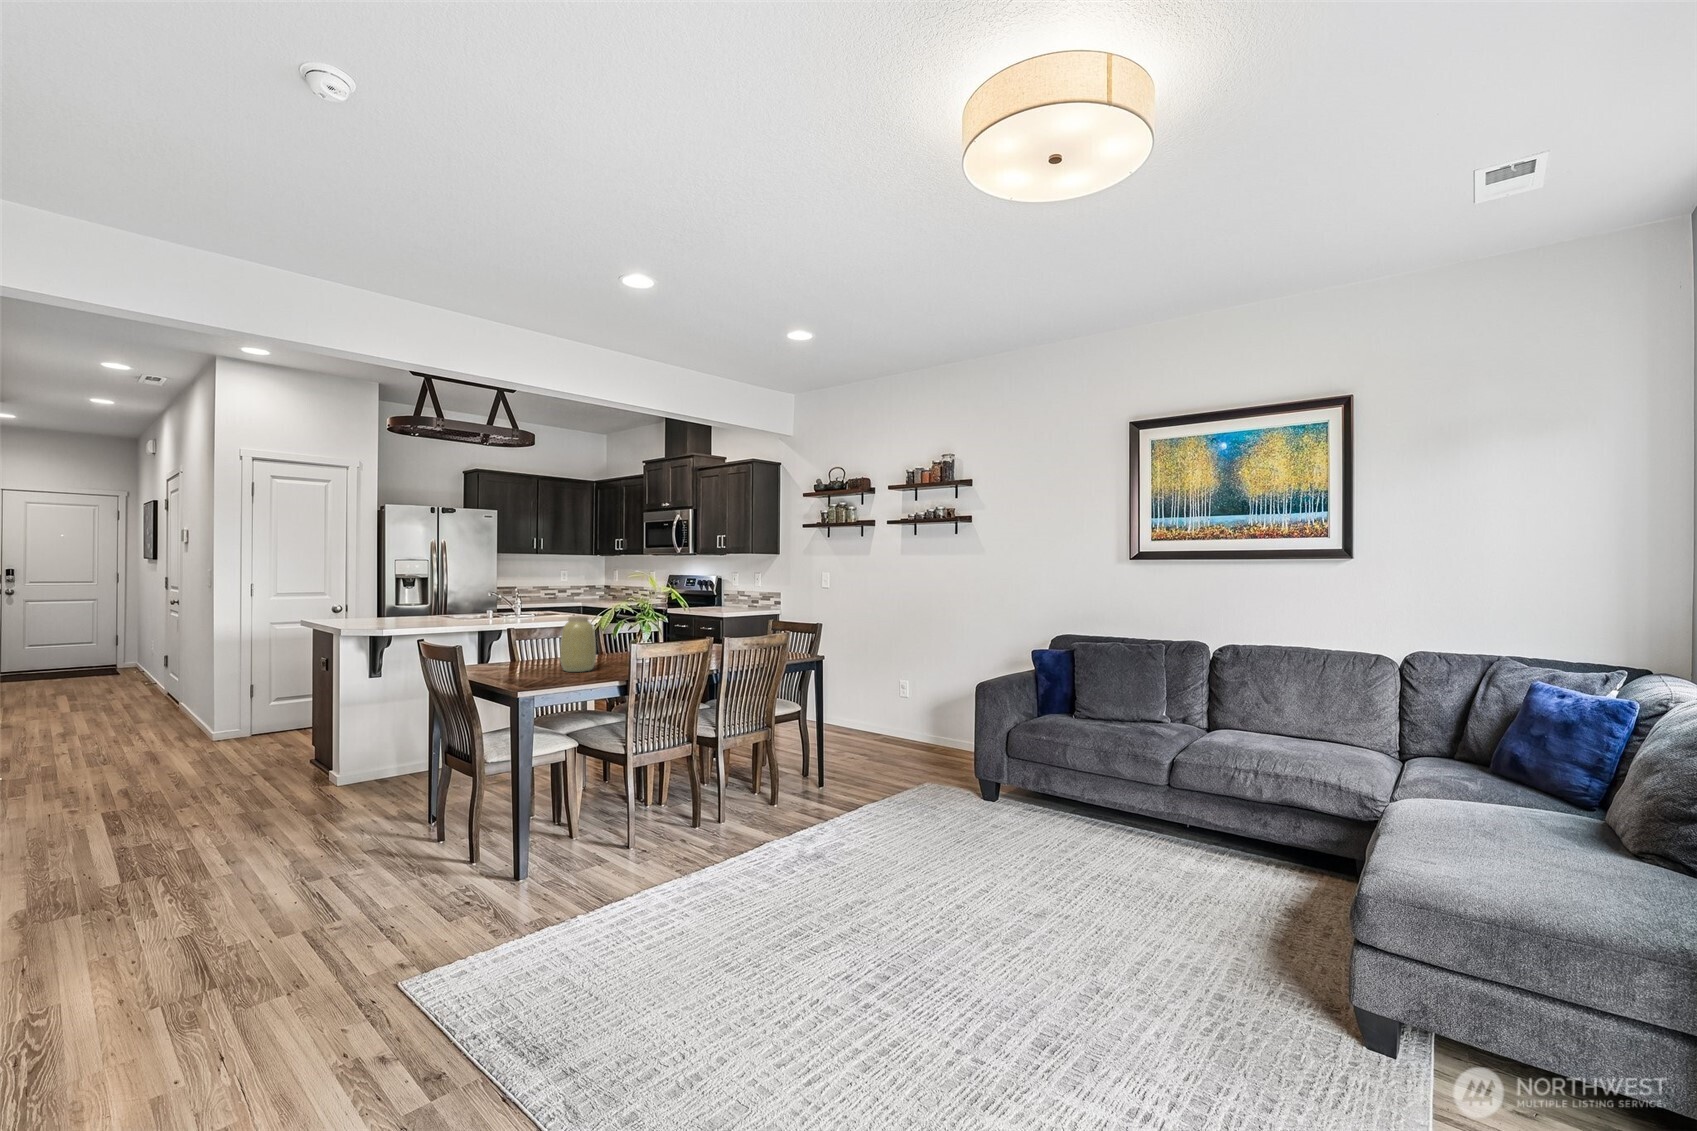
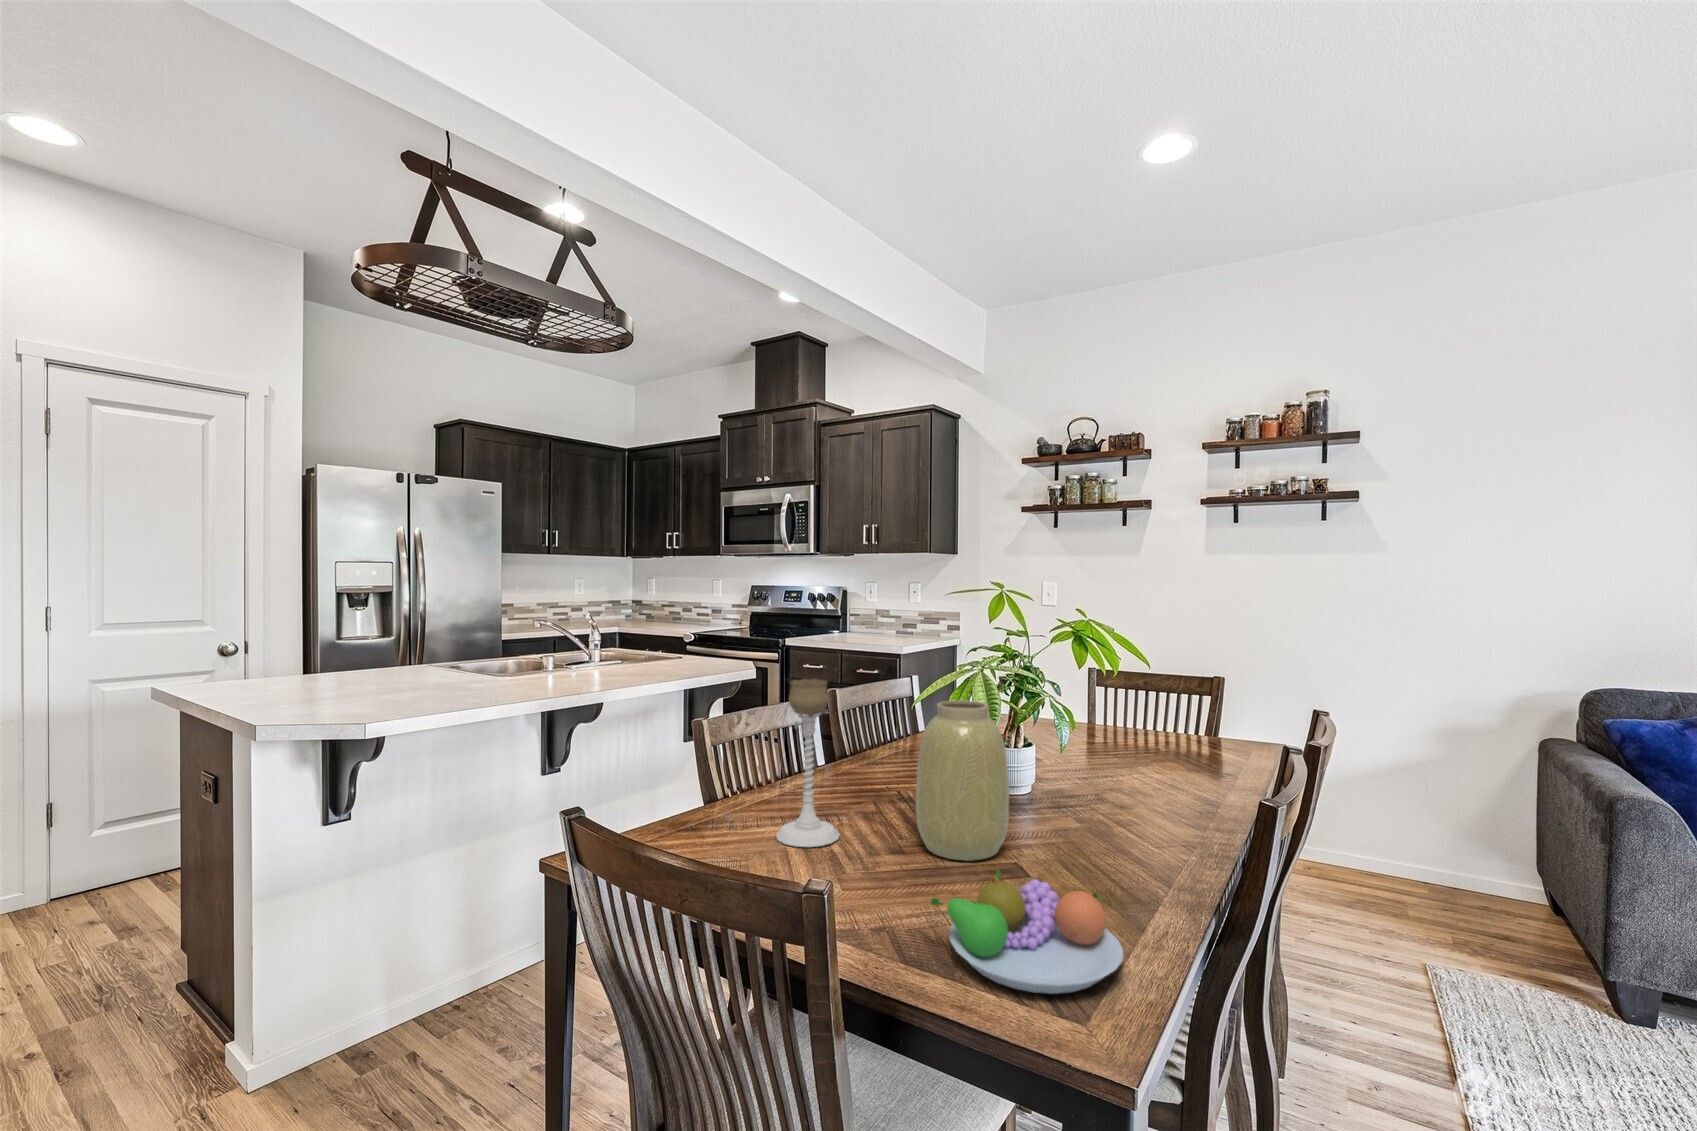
candle holder: none [515,609,541,668] -> present [776,679,840,847]
fruit bowl: none [519,661,573,687] -> present [931,869,1123,994]

